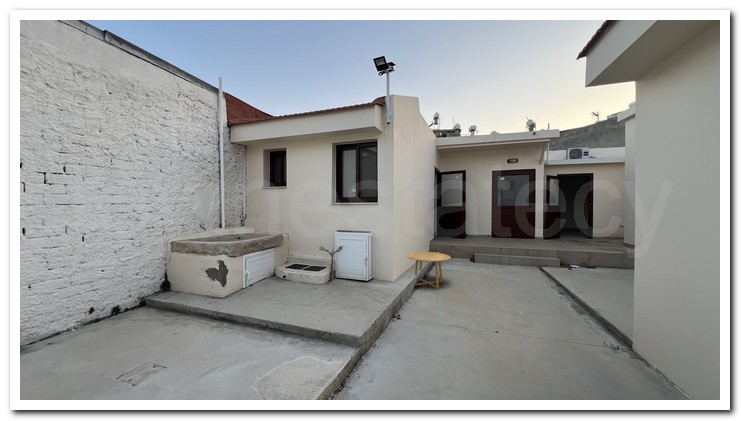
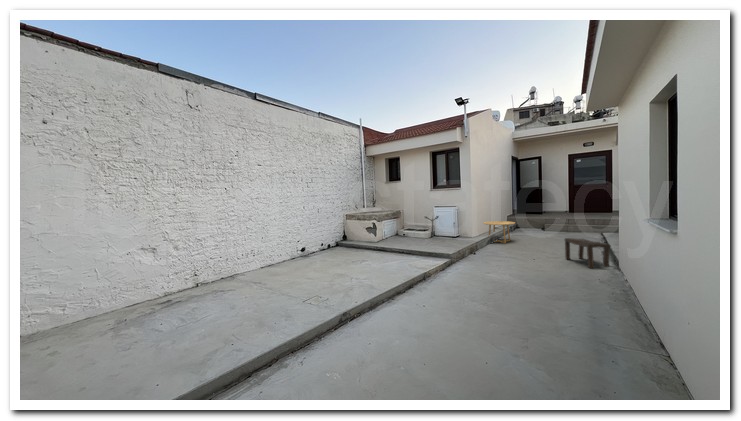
bench: none [550,302,658,383] -> present [565,238,610,268]

